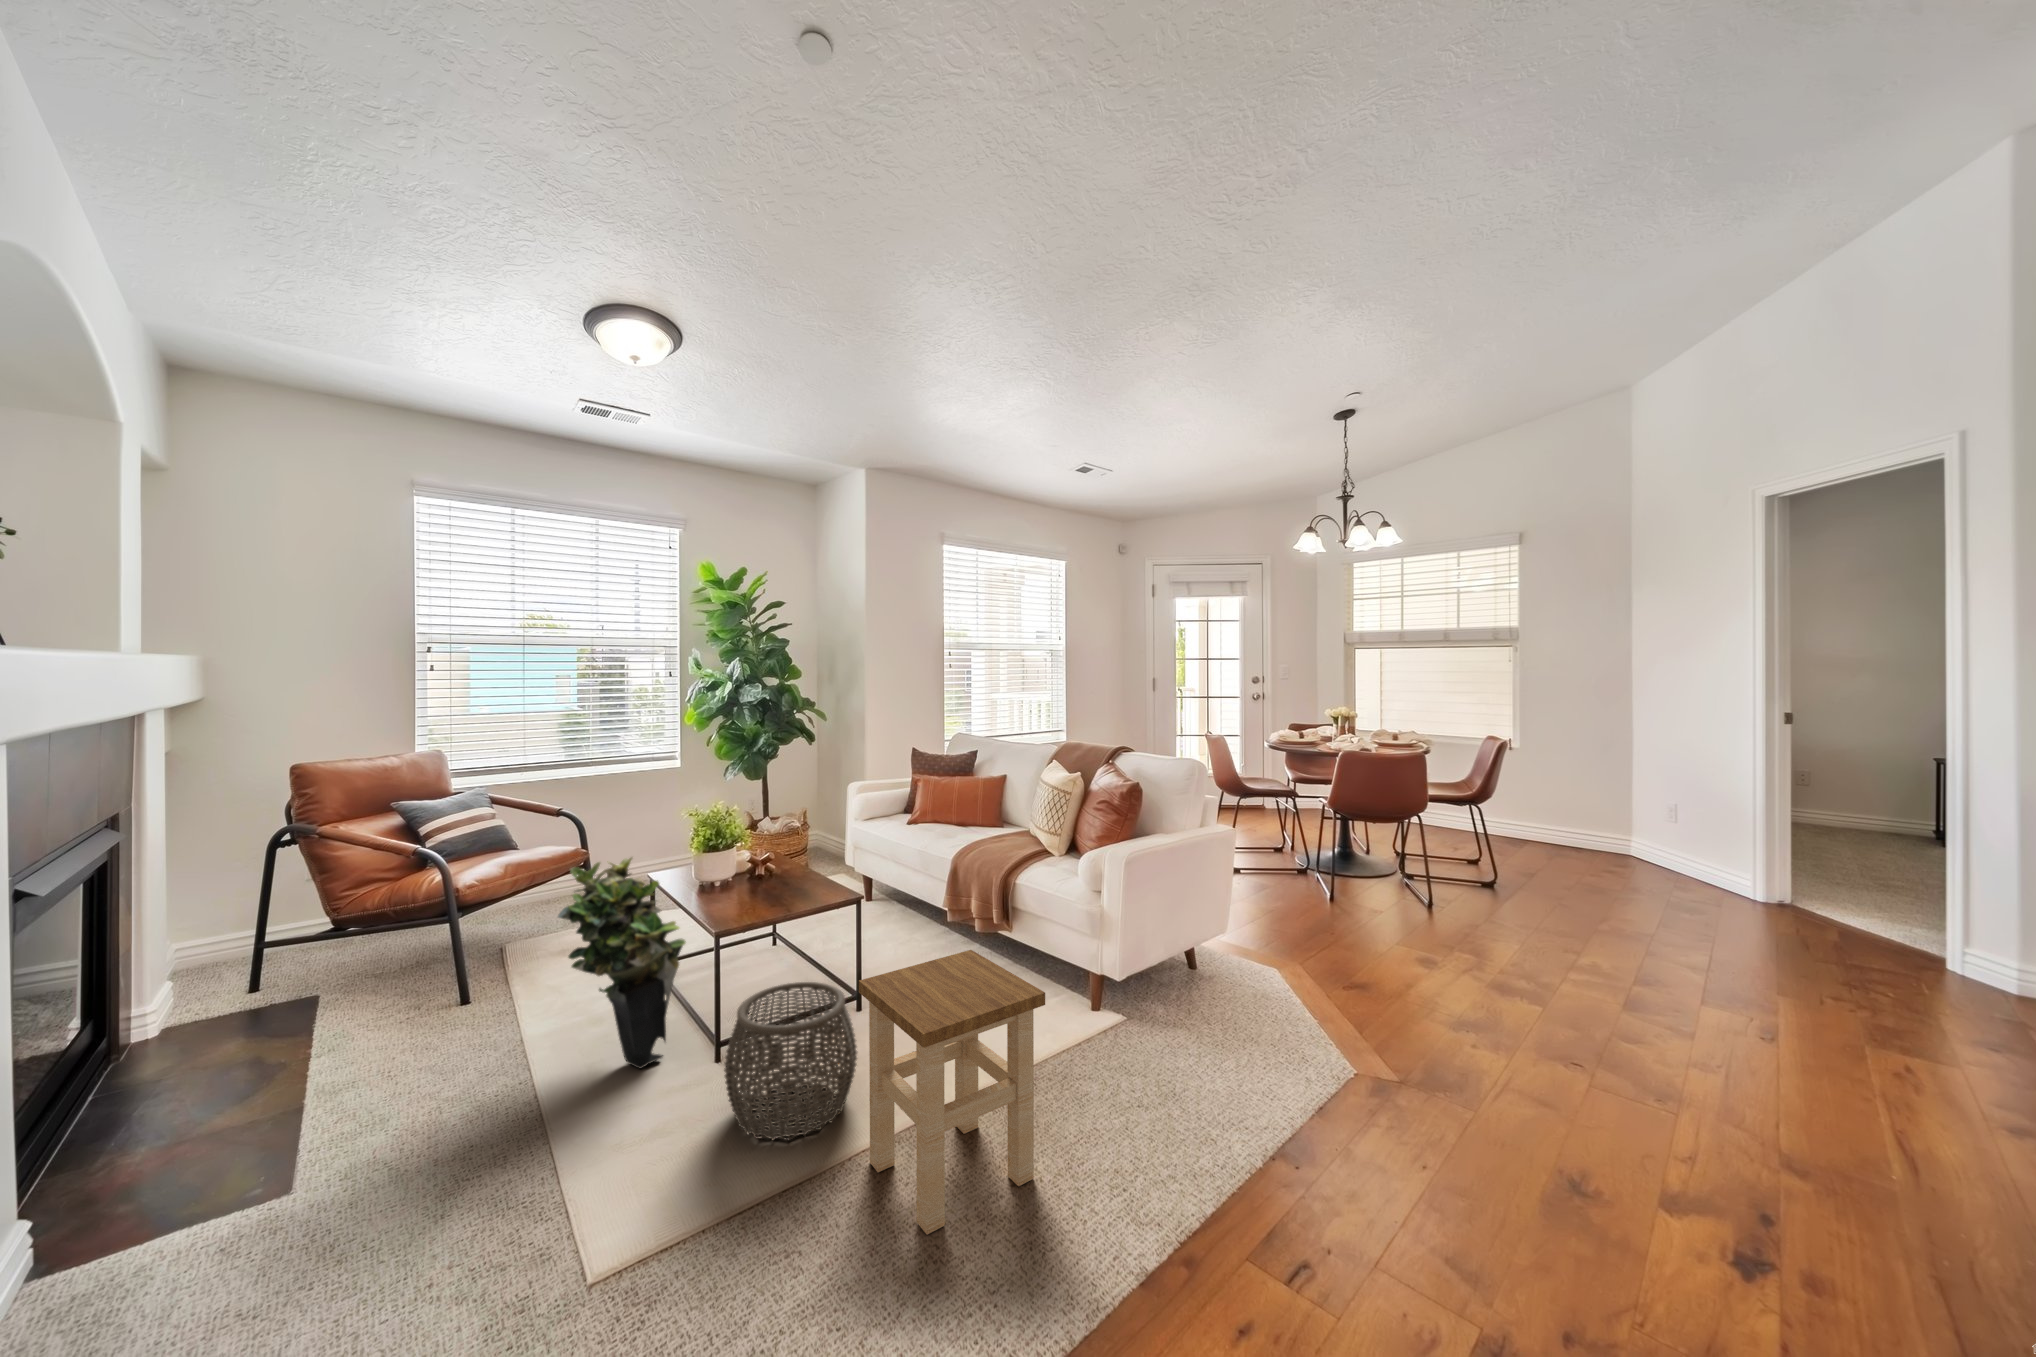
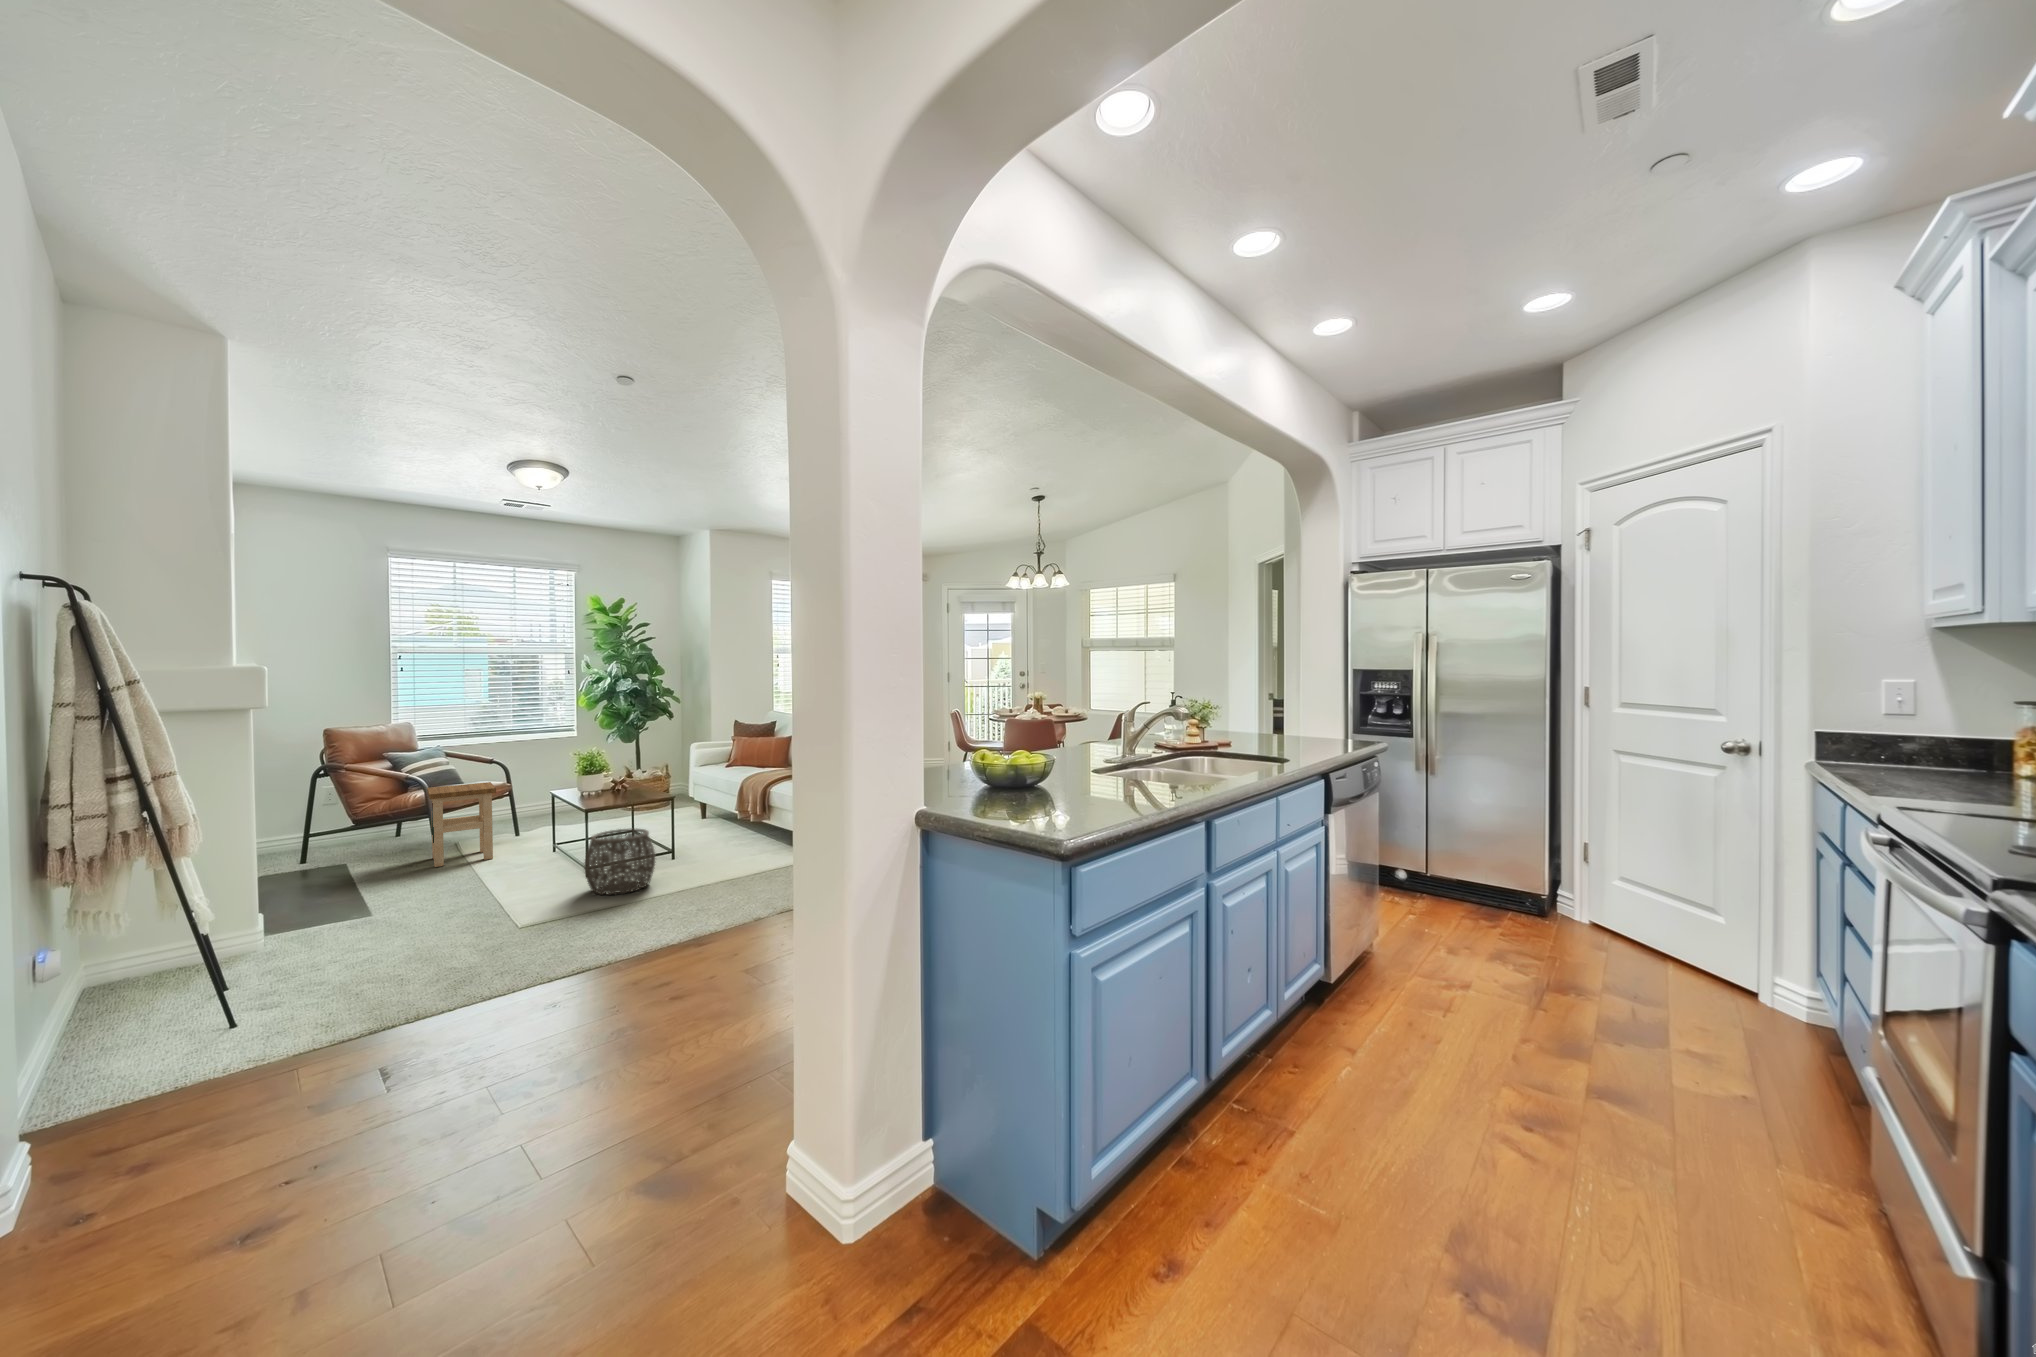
potted plant: present [558,858,686,1069] -> none [495,771,569,880]
stool: present [859,950,1045,1235] -> present [427,782,496,867]

